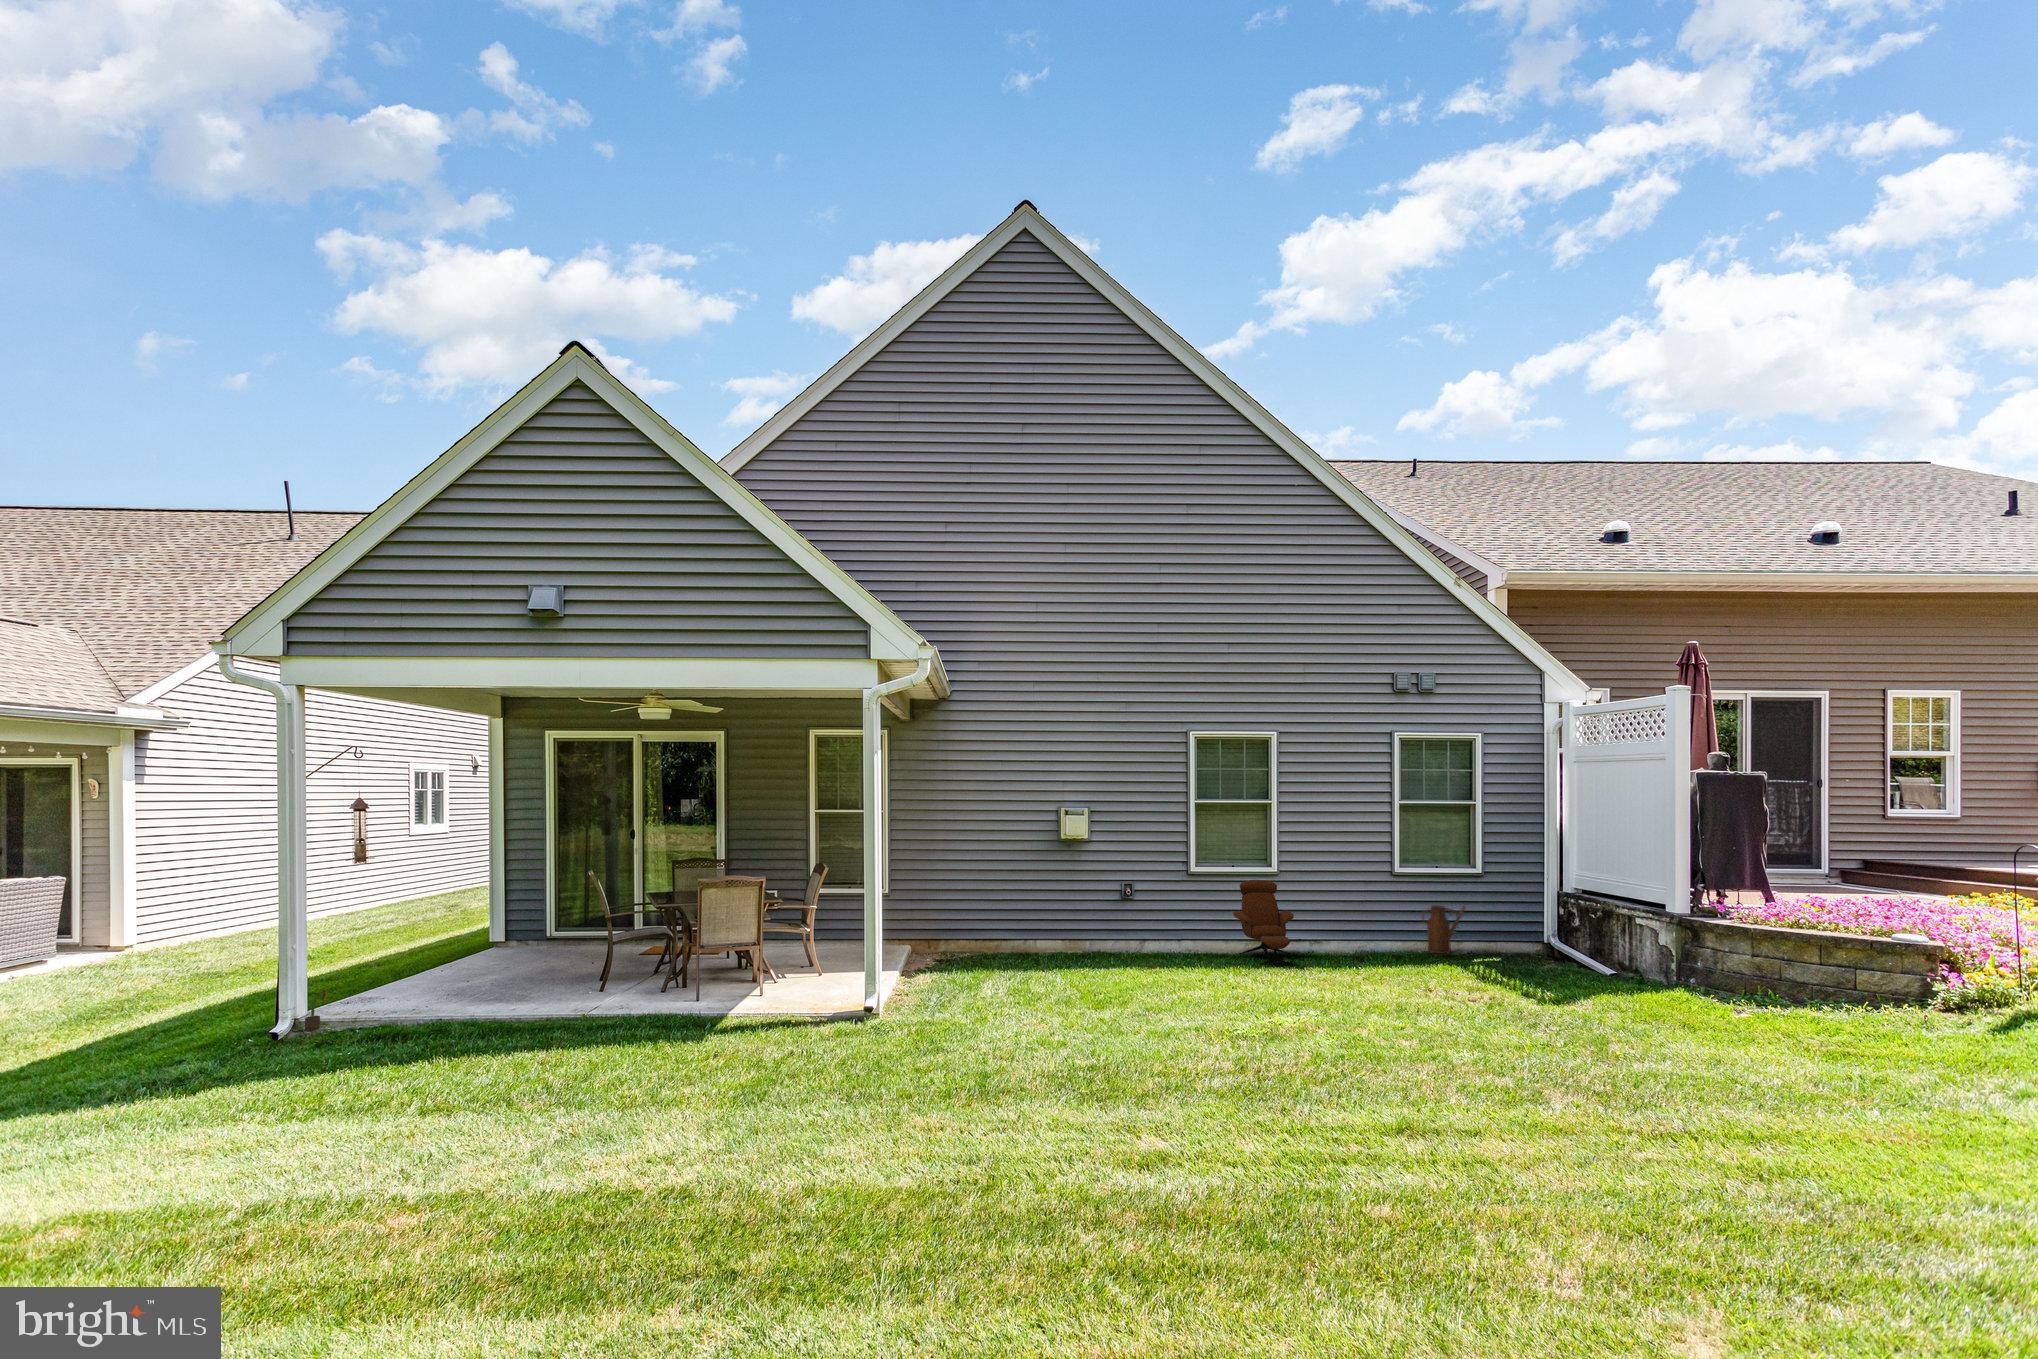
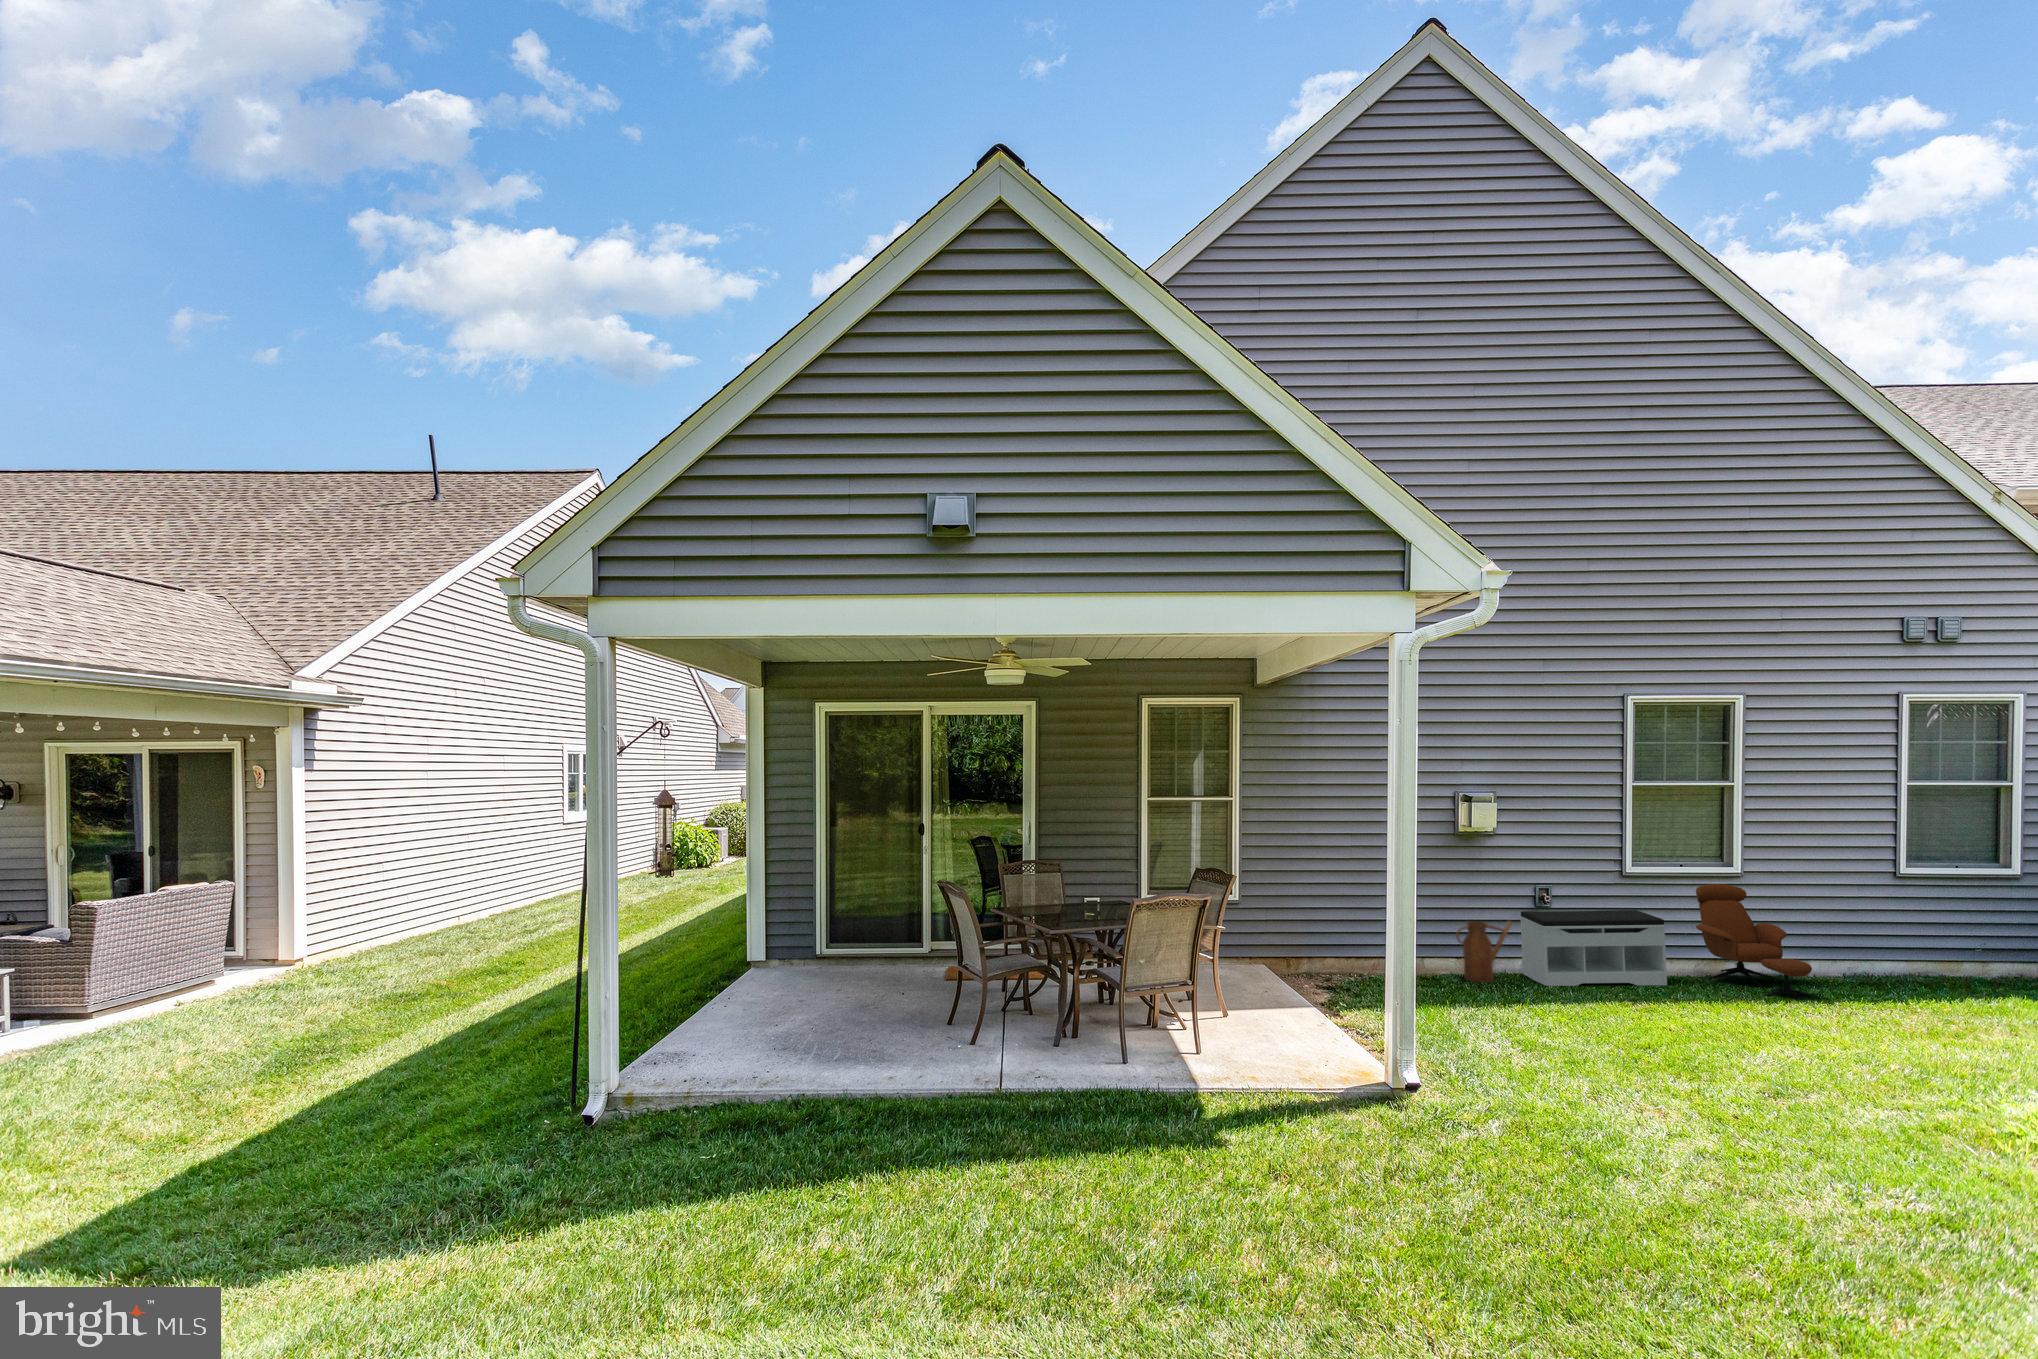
bench: none [1104,900,1201,960] -> present [1520,910,1667,986]
watering can: present [1422,905,1465,954] -> present [1456,921,1512,982]
decorative plant: present [305,986,328,1031] -> none [630,1048,657,1114]

